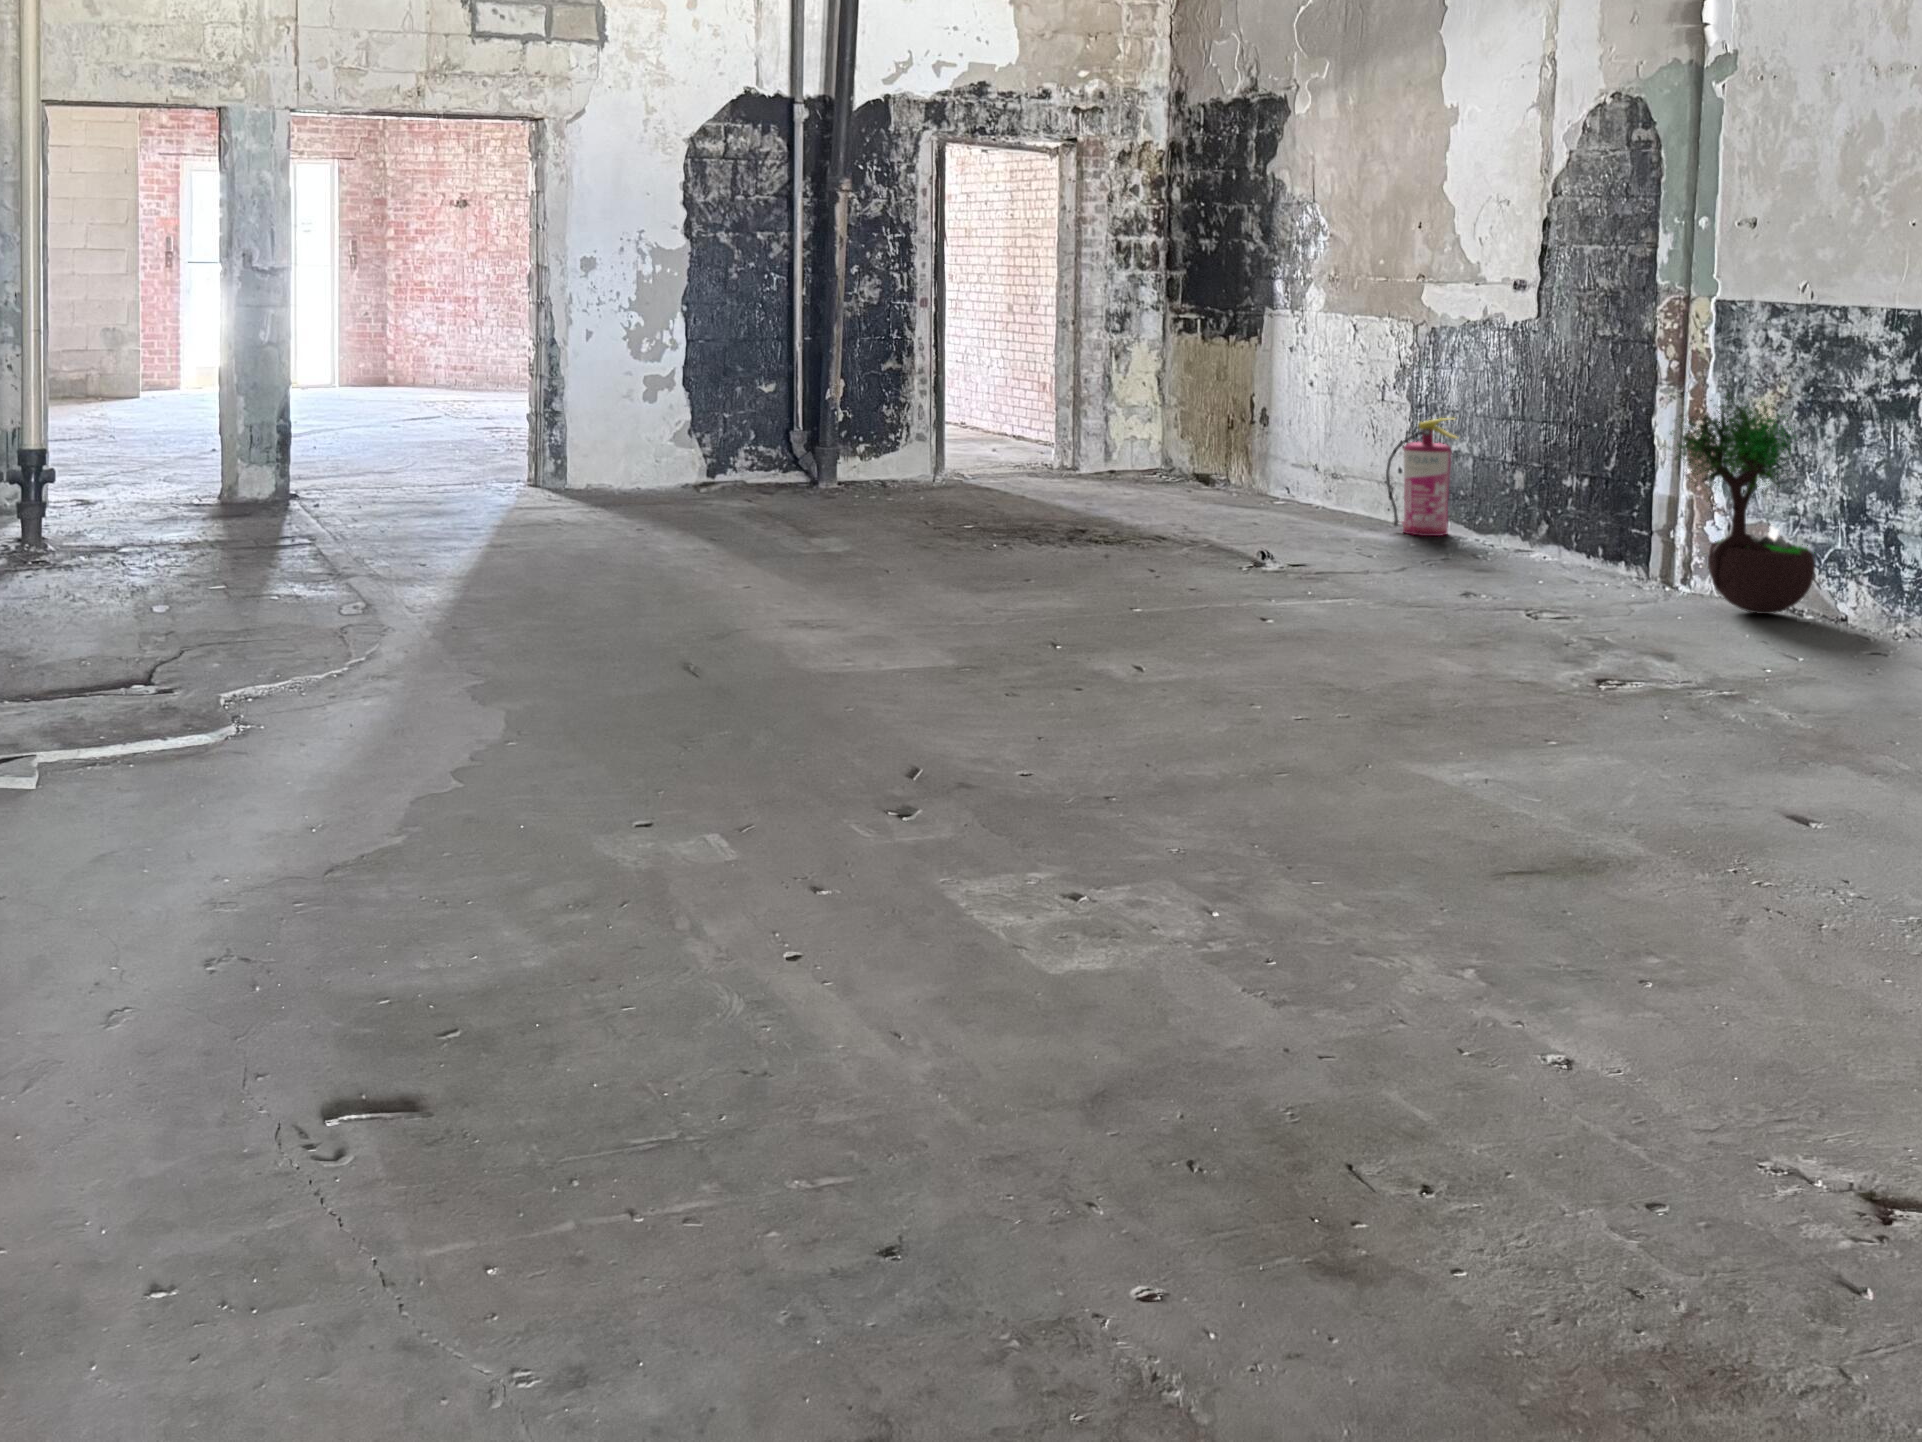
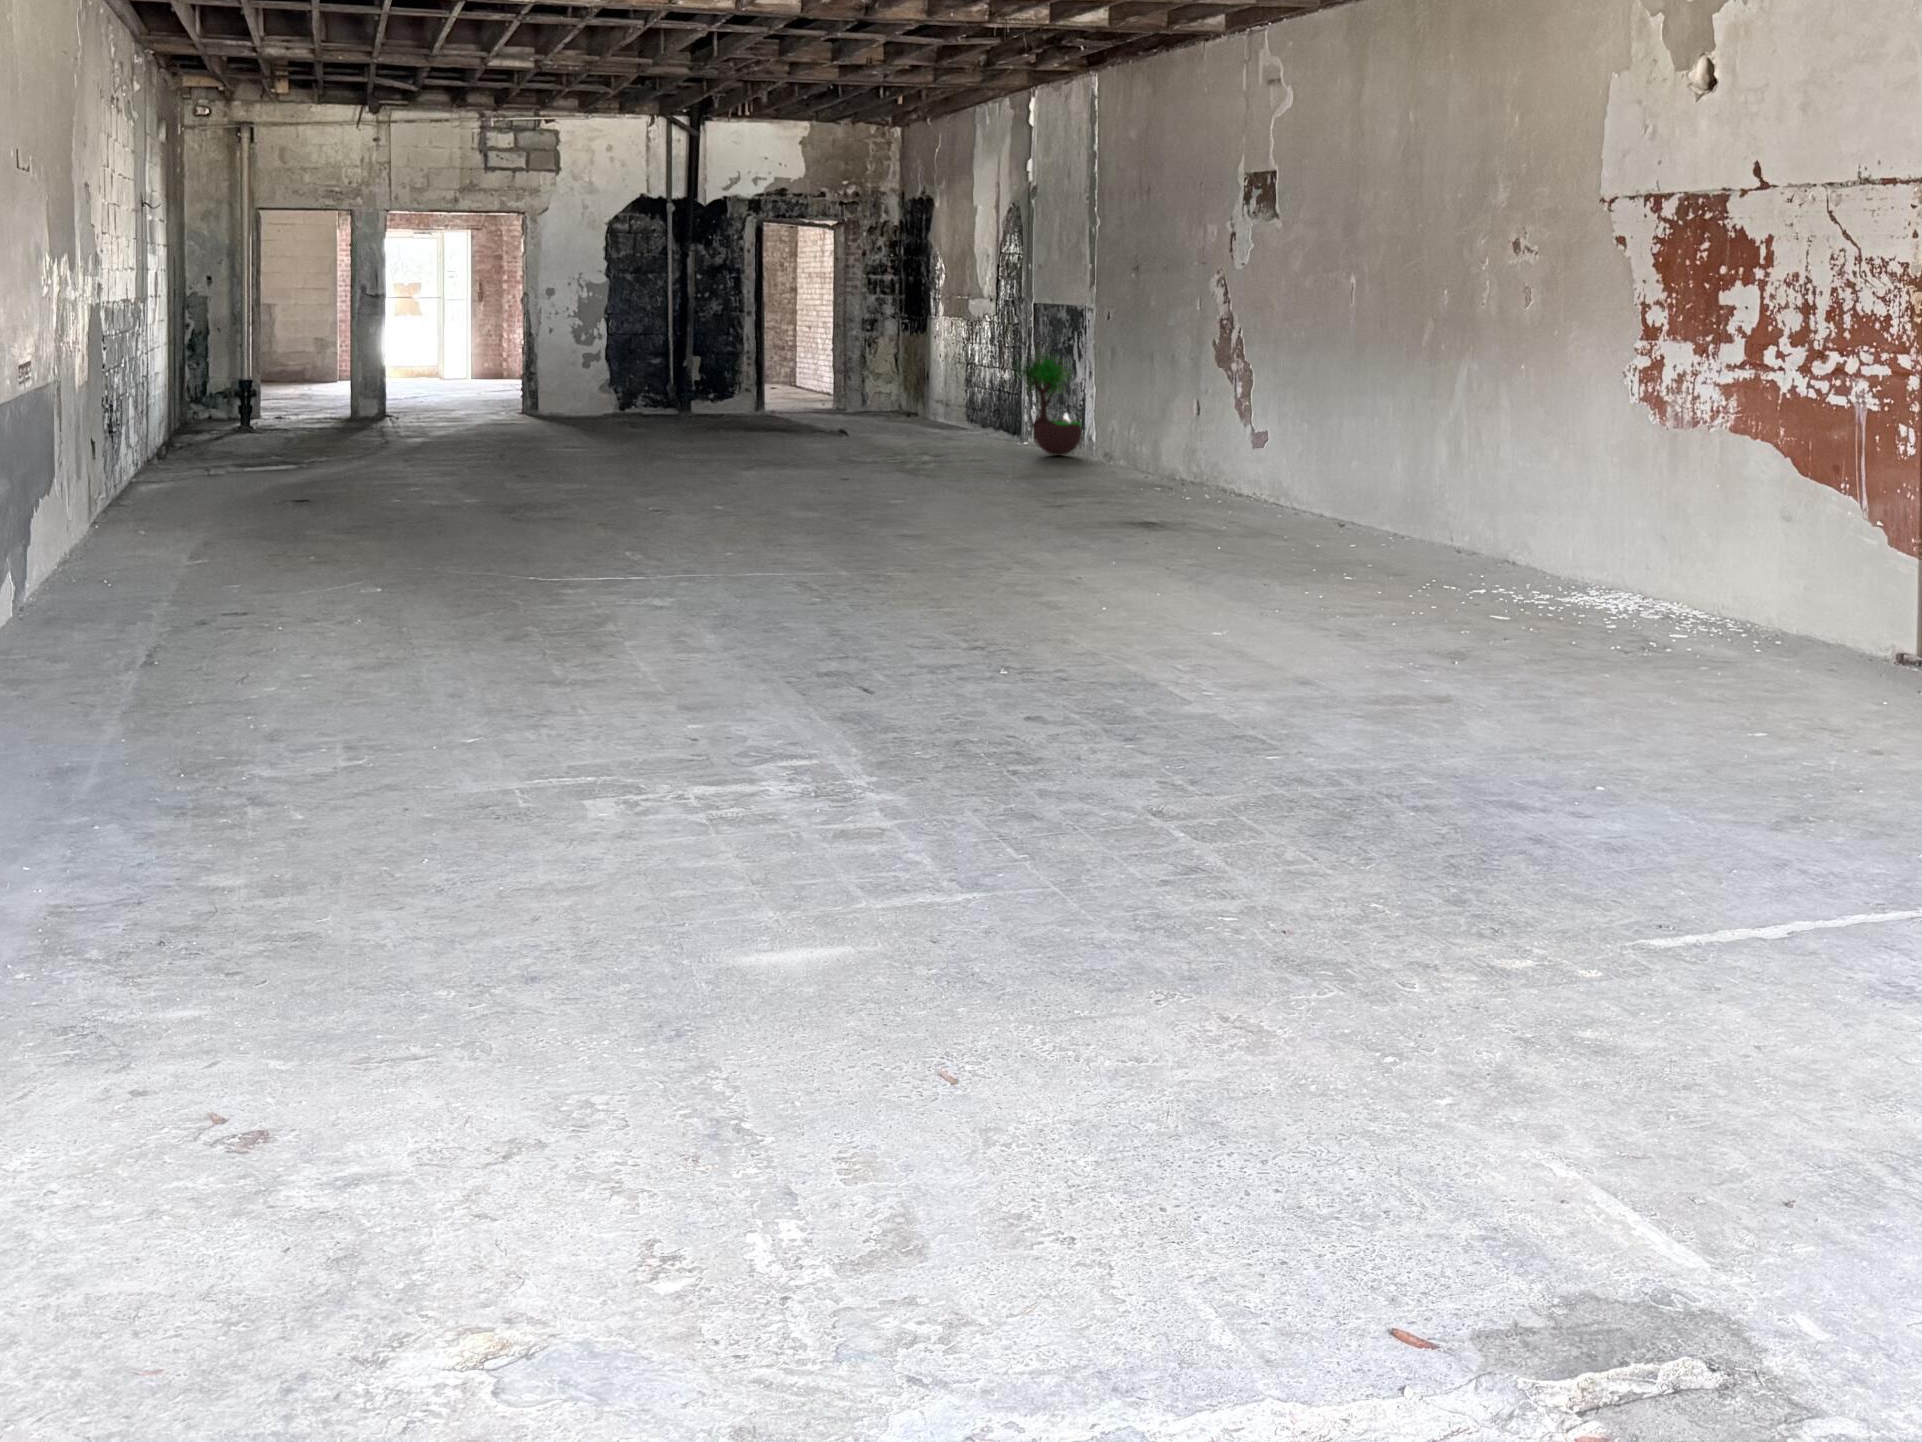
fire extinguisher: present [1386,418,1457,536] -> none [957,371,992,433]

